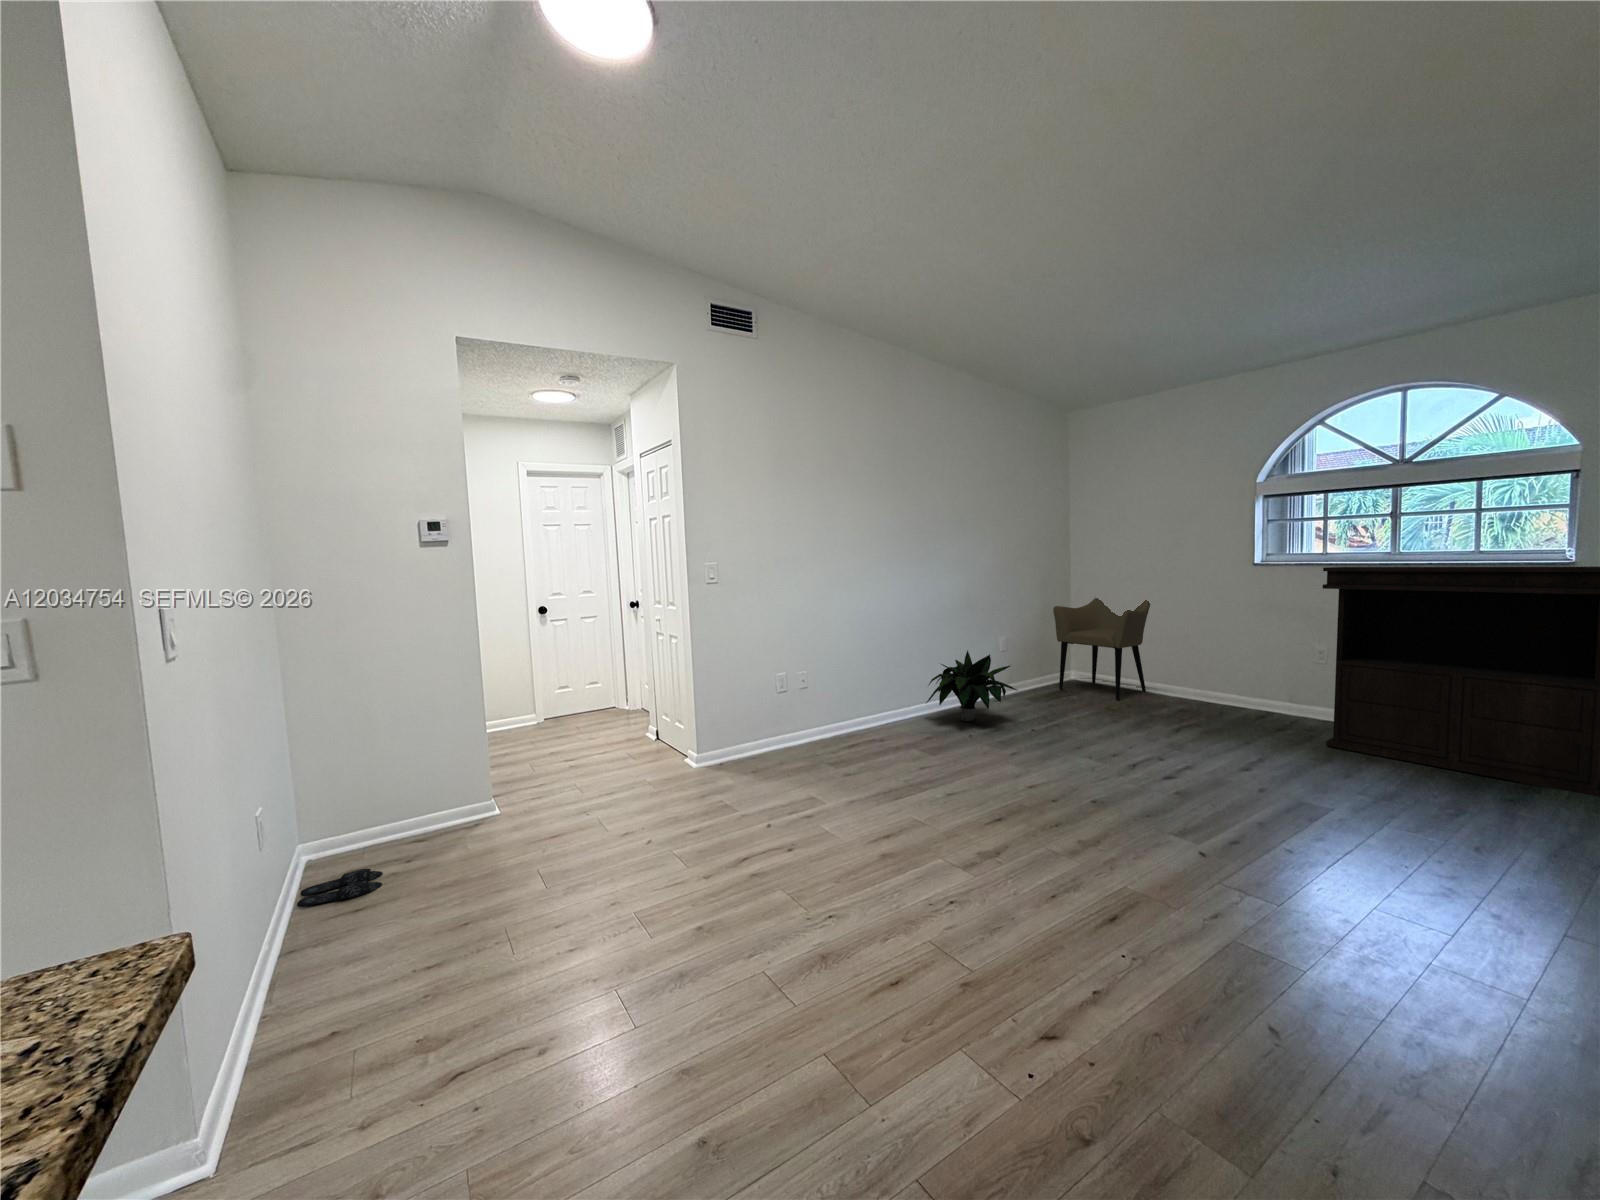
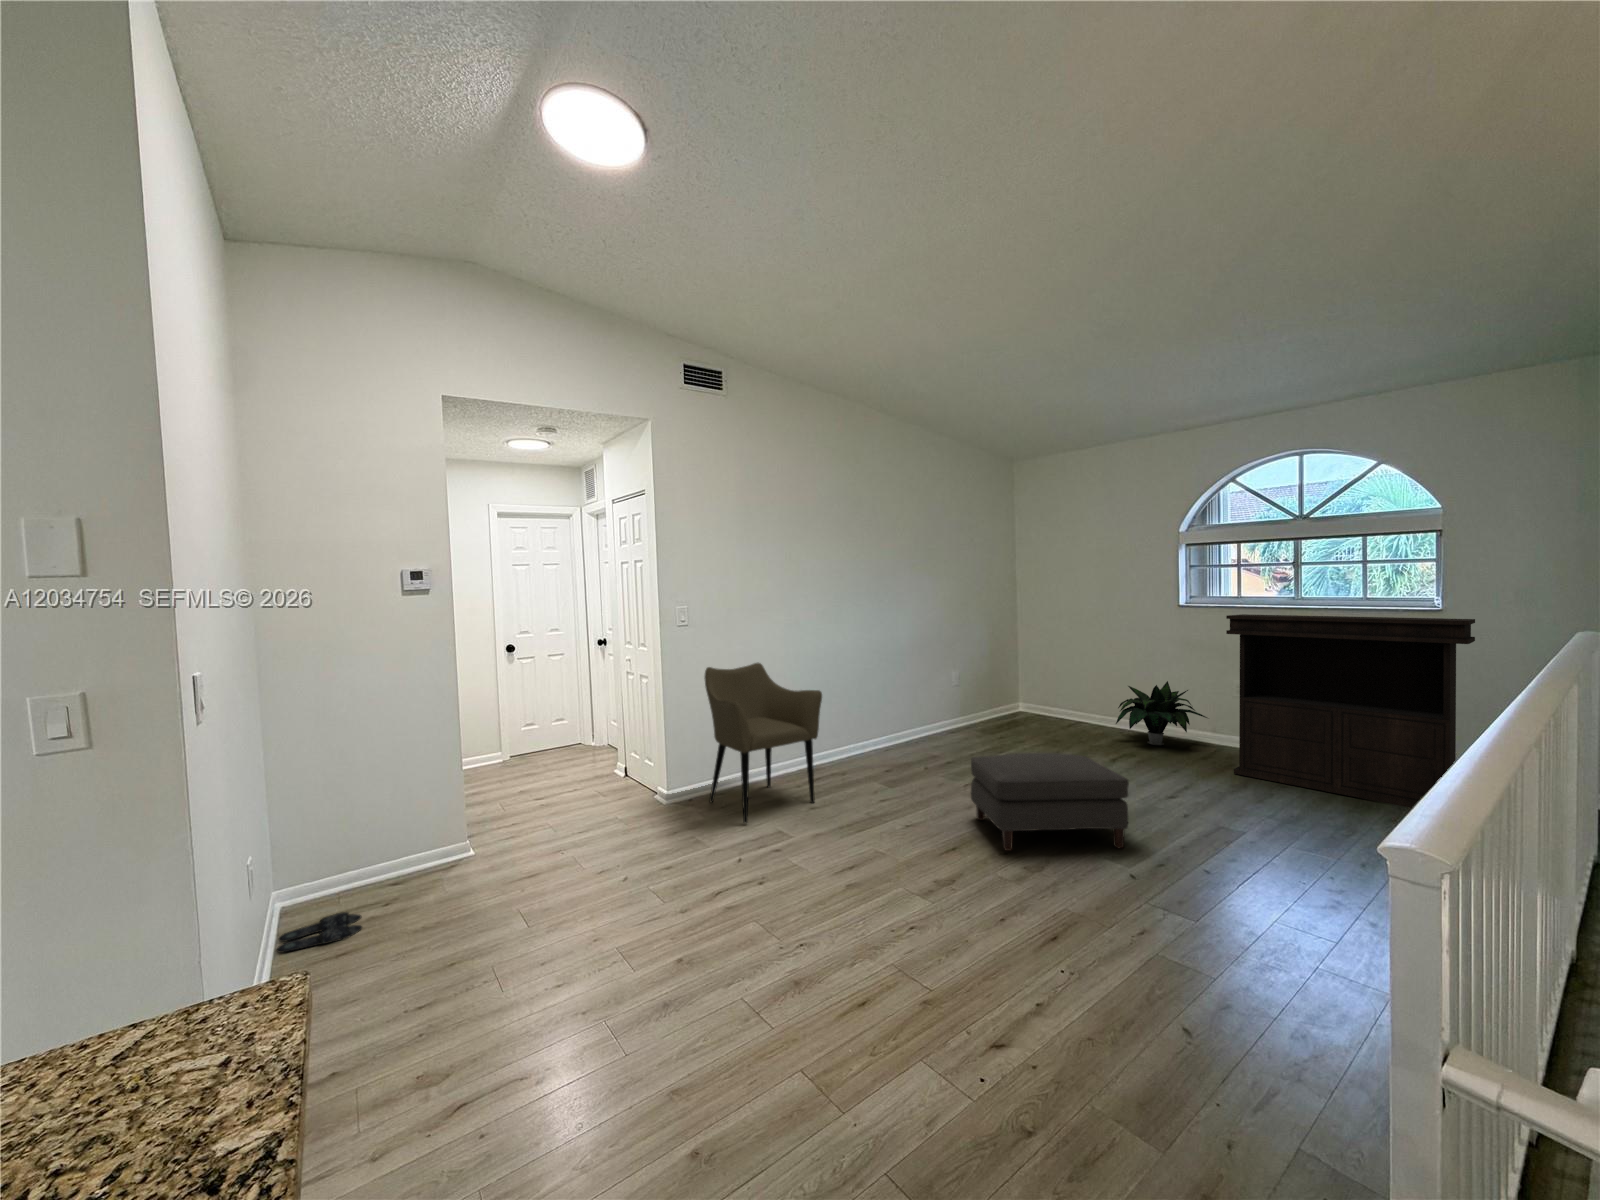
armchair: present [1053,596,1150,699] -> present [704,663,822,823]
potted plant: present [926,651,1018,721] -> present [1116,681,1207,745]
ottoman: none [1022,719,1205,825] -> present [971,753,1129,851]

